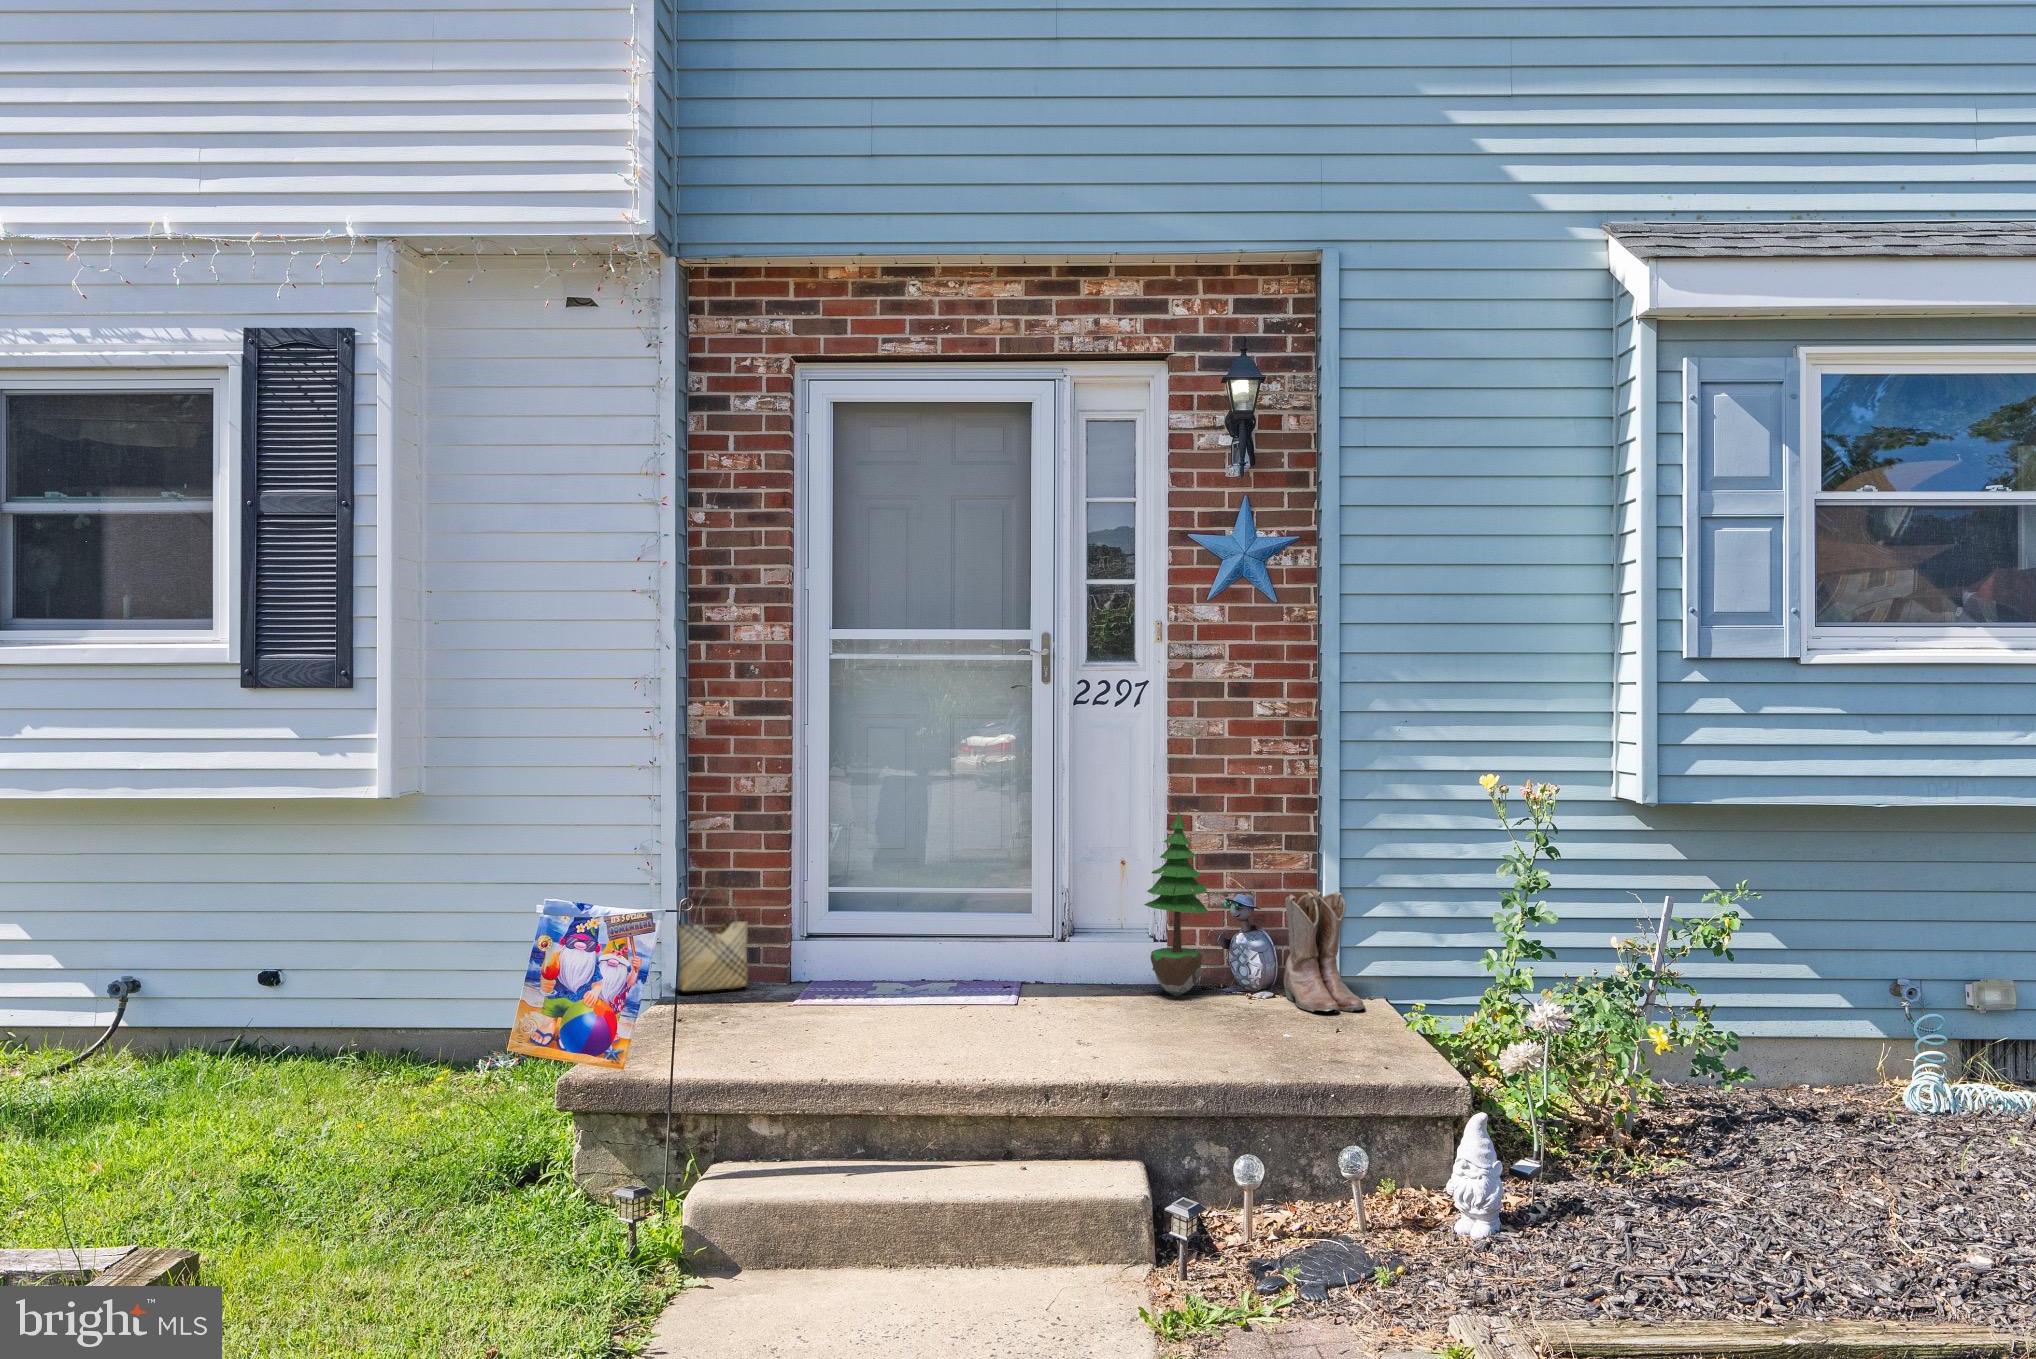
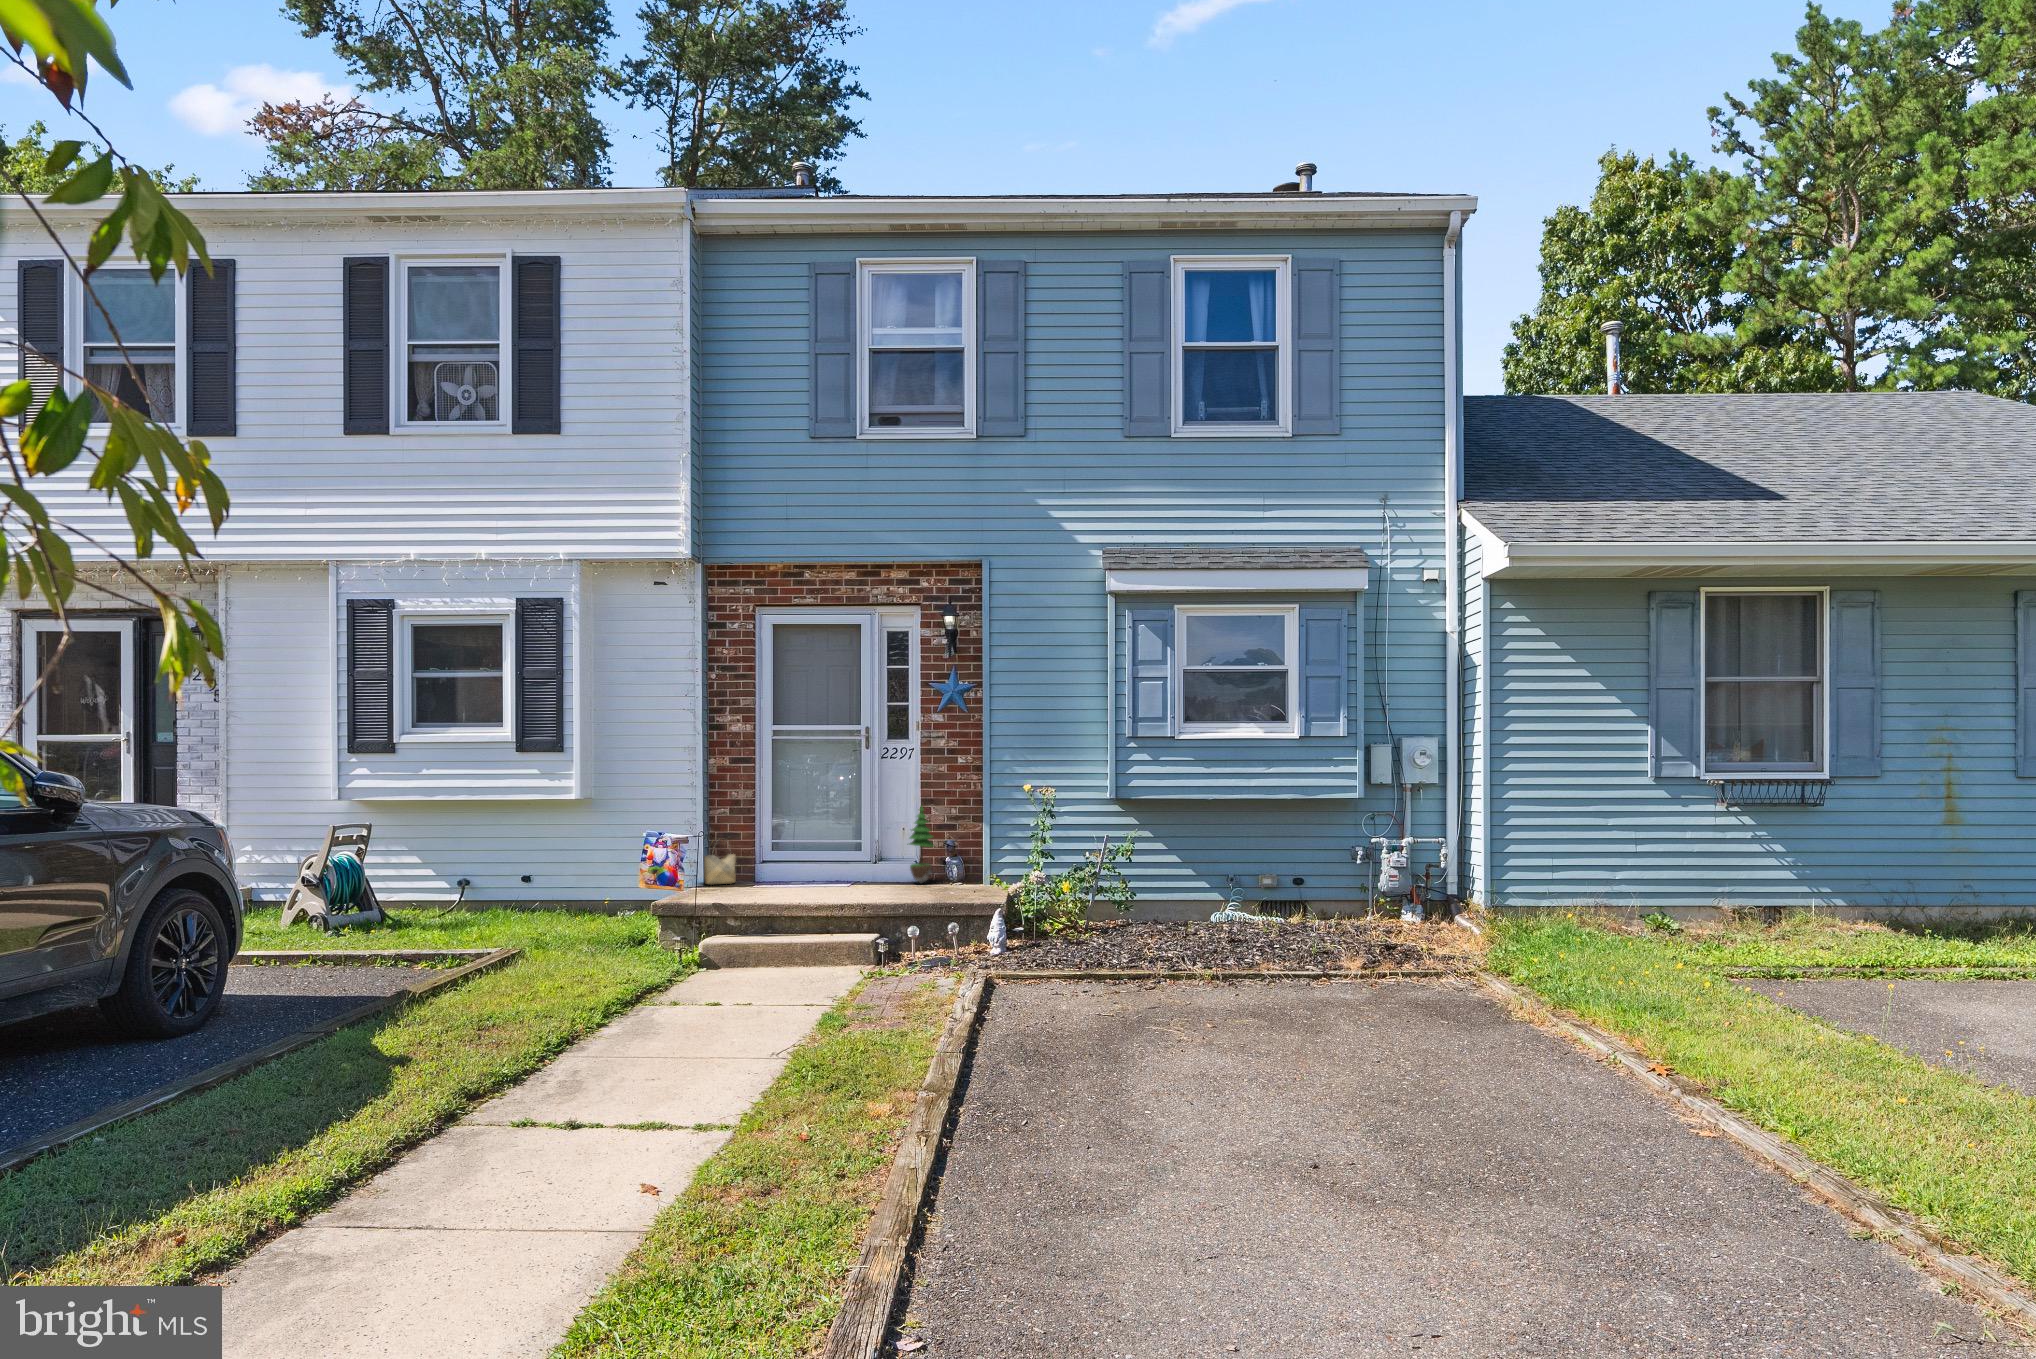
boots: present [1284,891,1365,1012] -> none [966,838,997,887]

